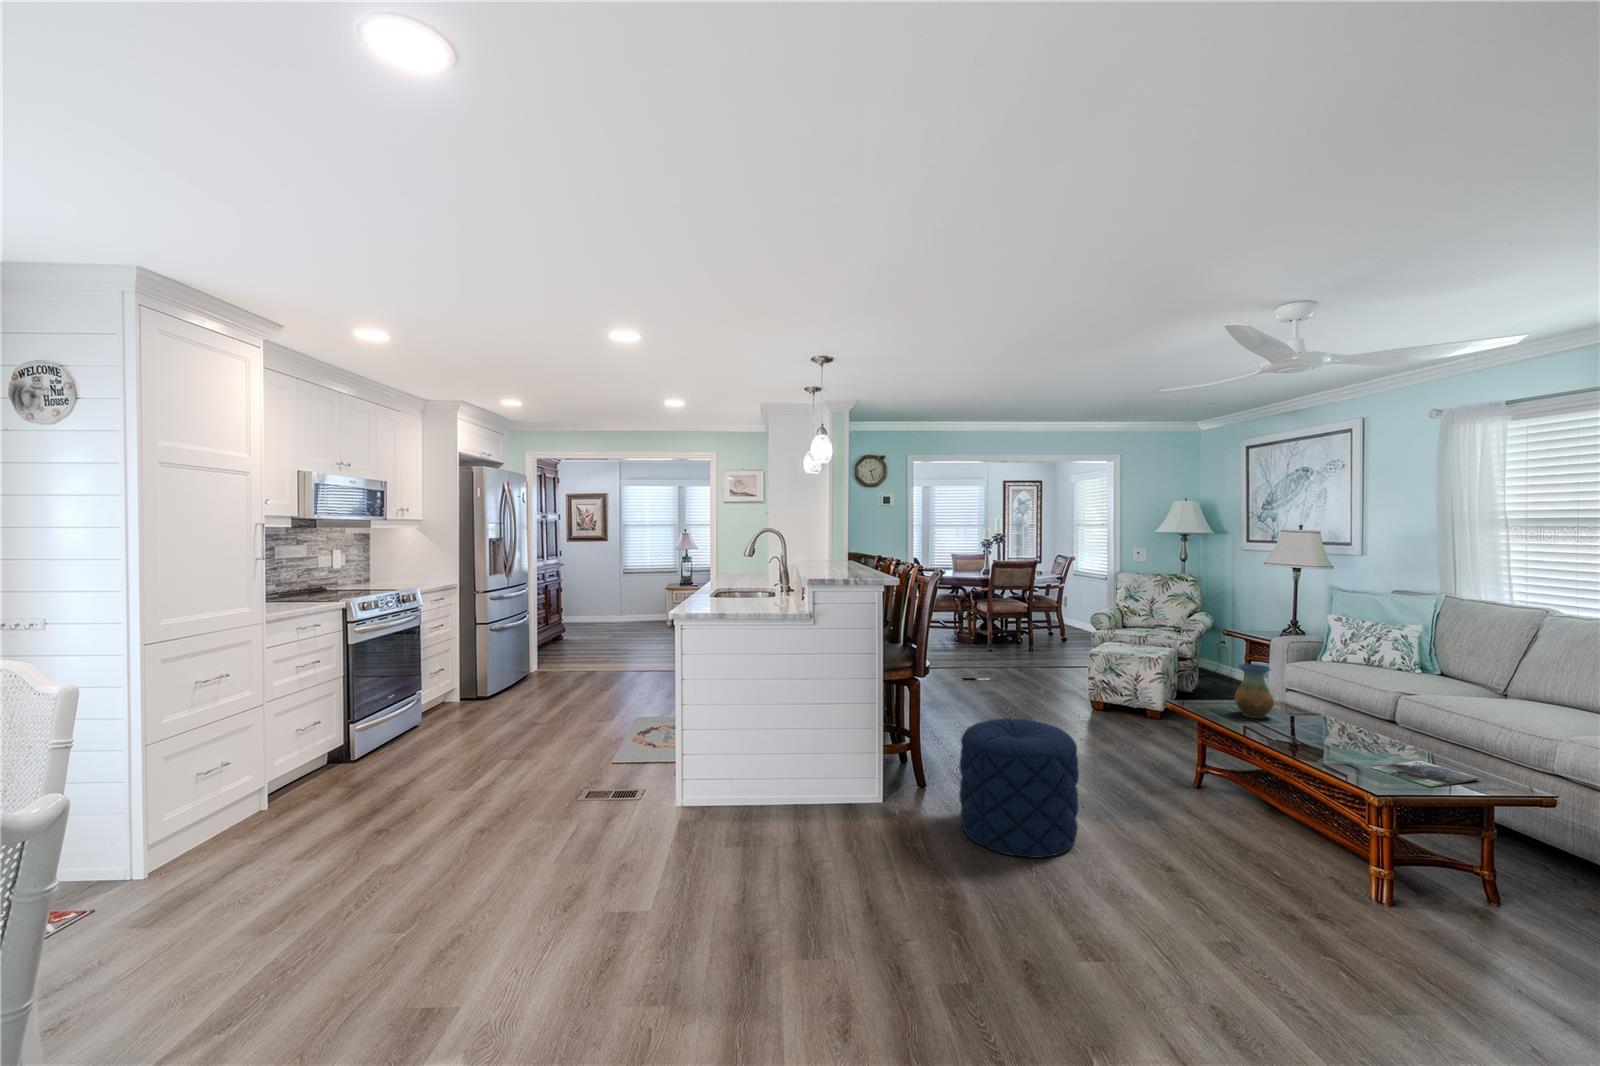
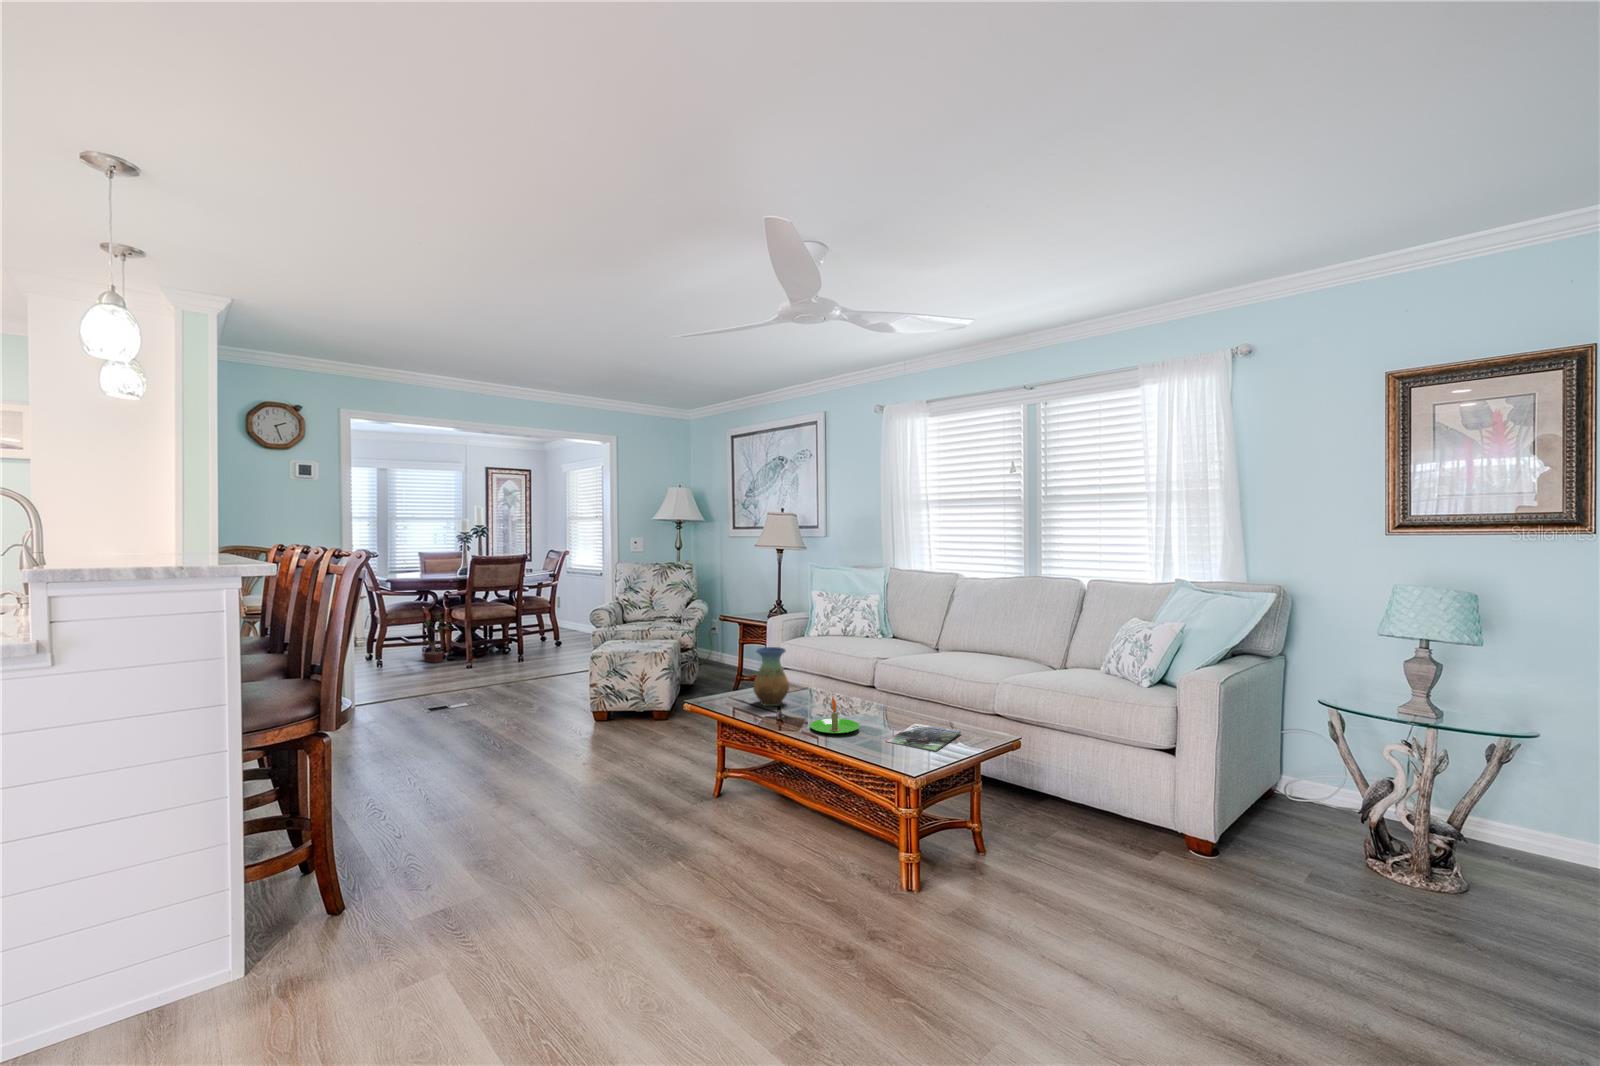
candle: none [1287,717,1344,752] -> present [810,697,860,734]
pouf: present [959,718,1079,858] -> none [399,770,592,1010]

